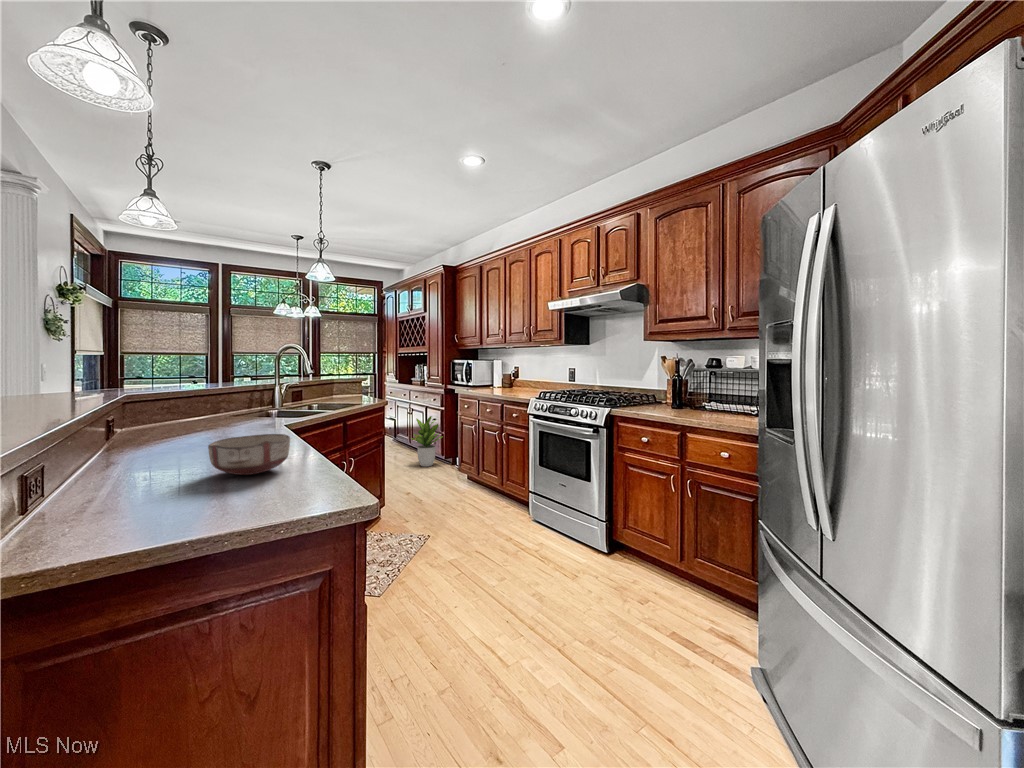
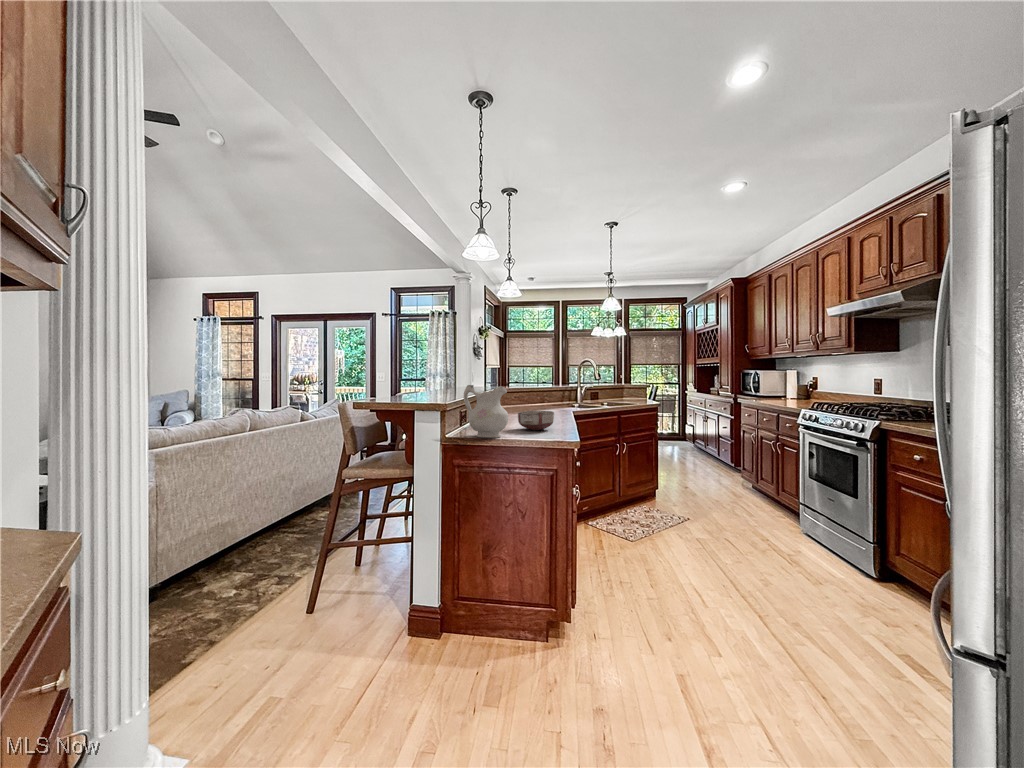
ceramic pitcher: none [50,395,201,528] -> present [464,385,508,438]
potted plant: present [413,416,441,467] -> none [696,423,731,470]

